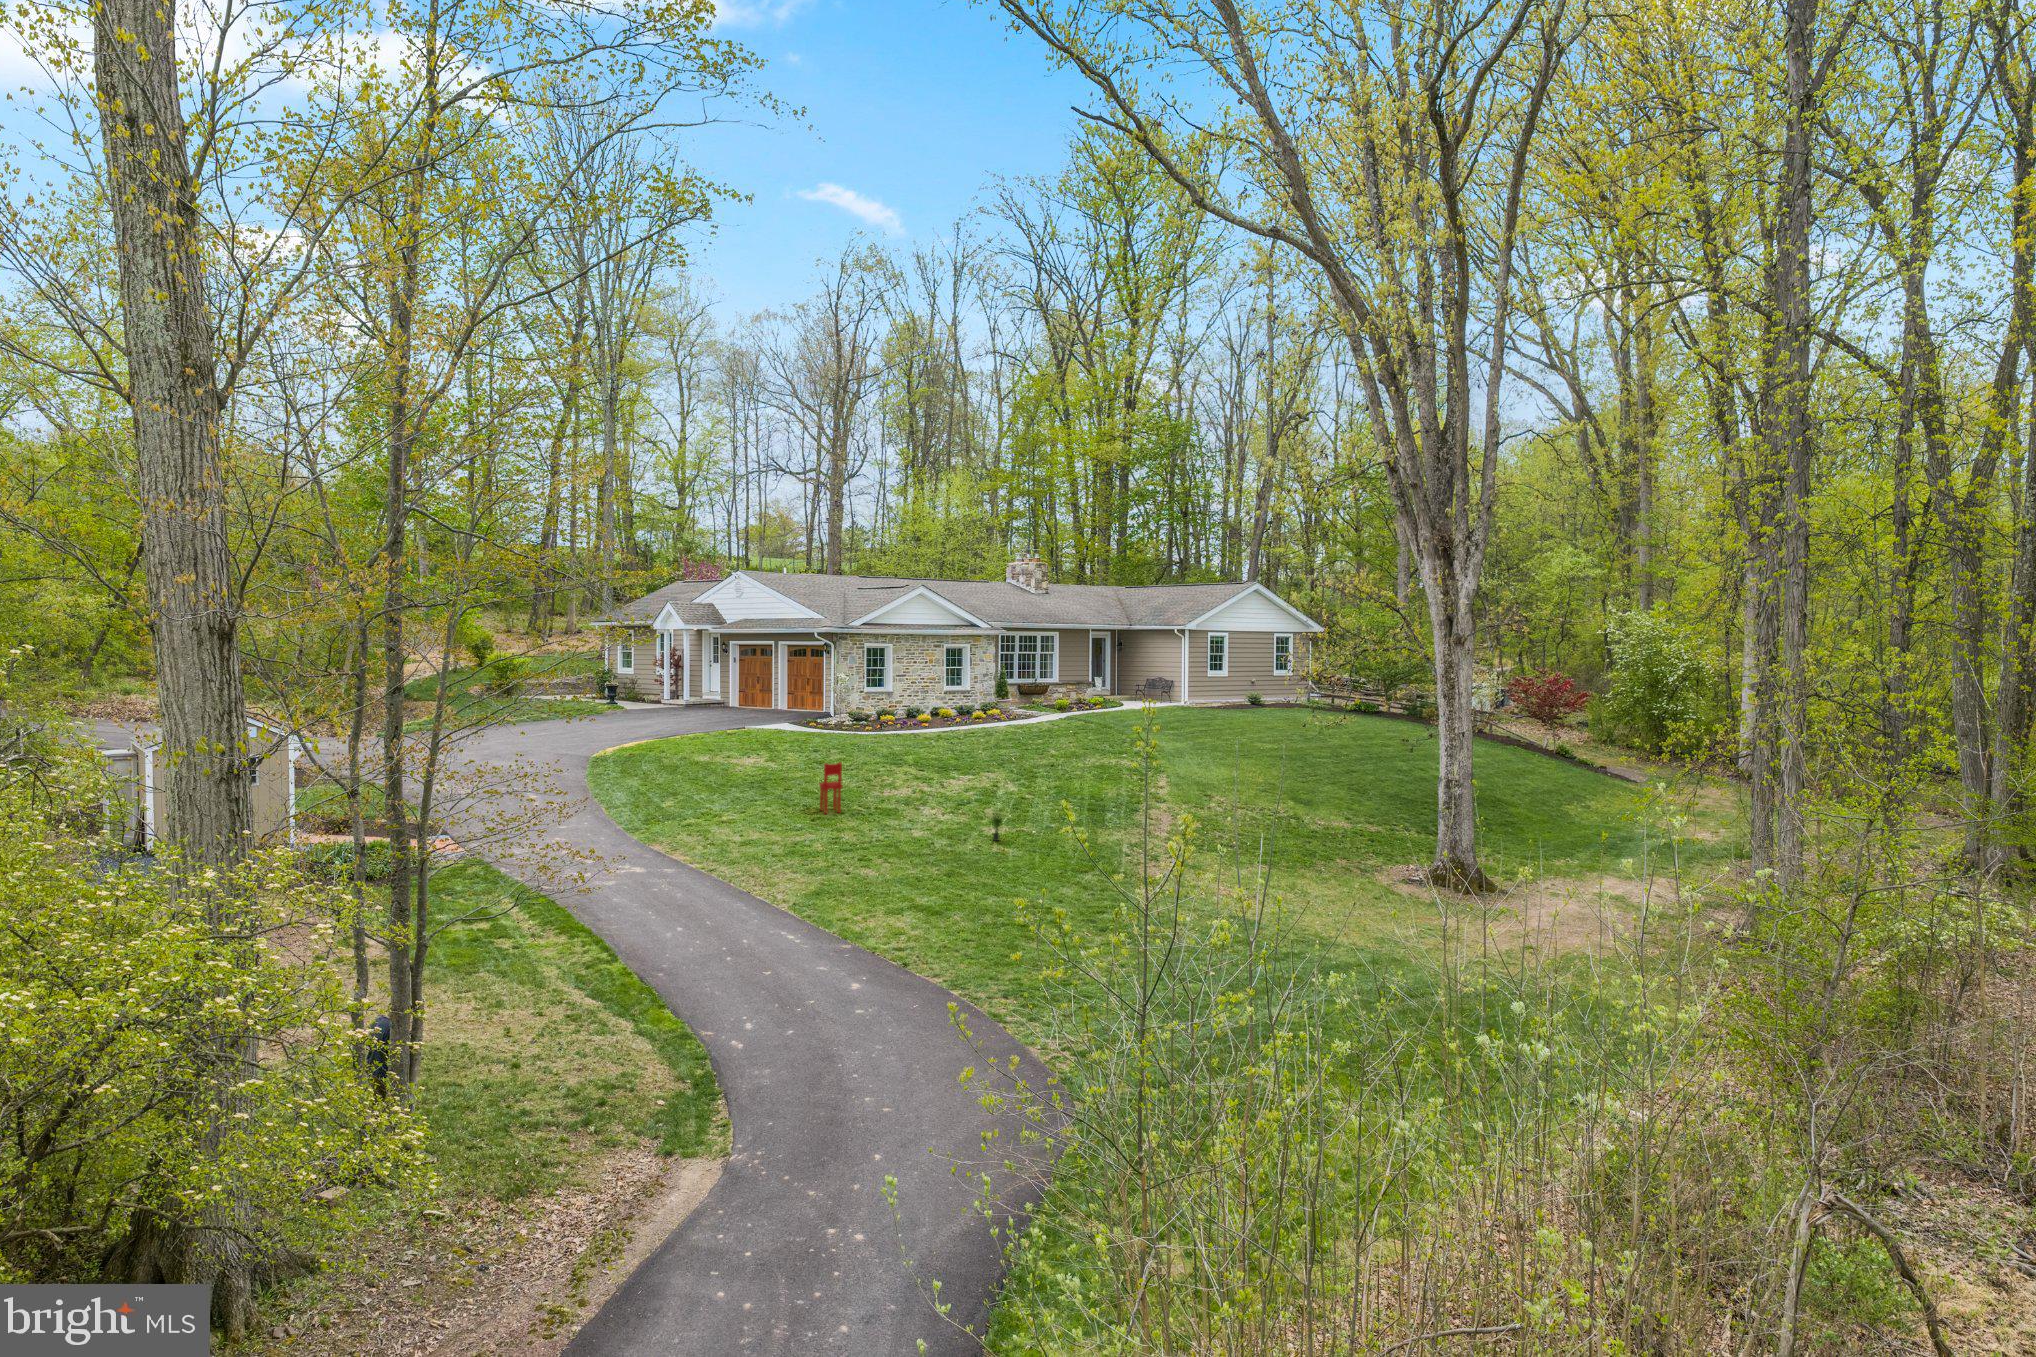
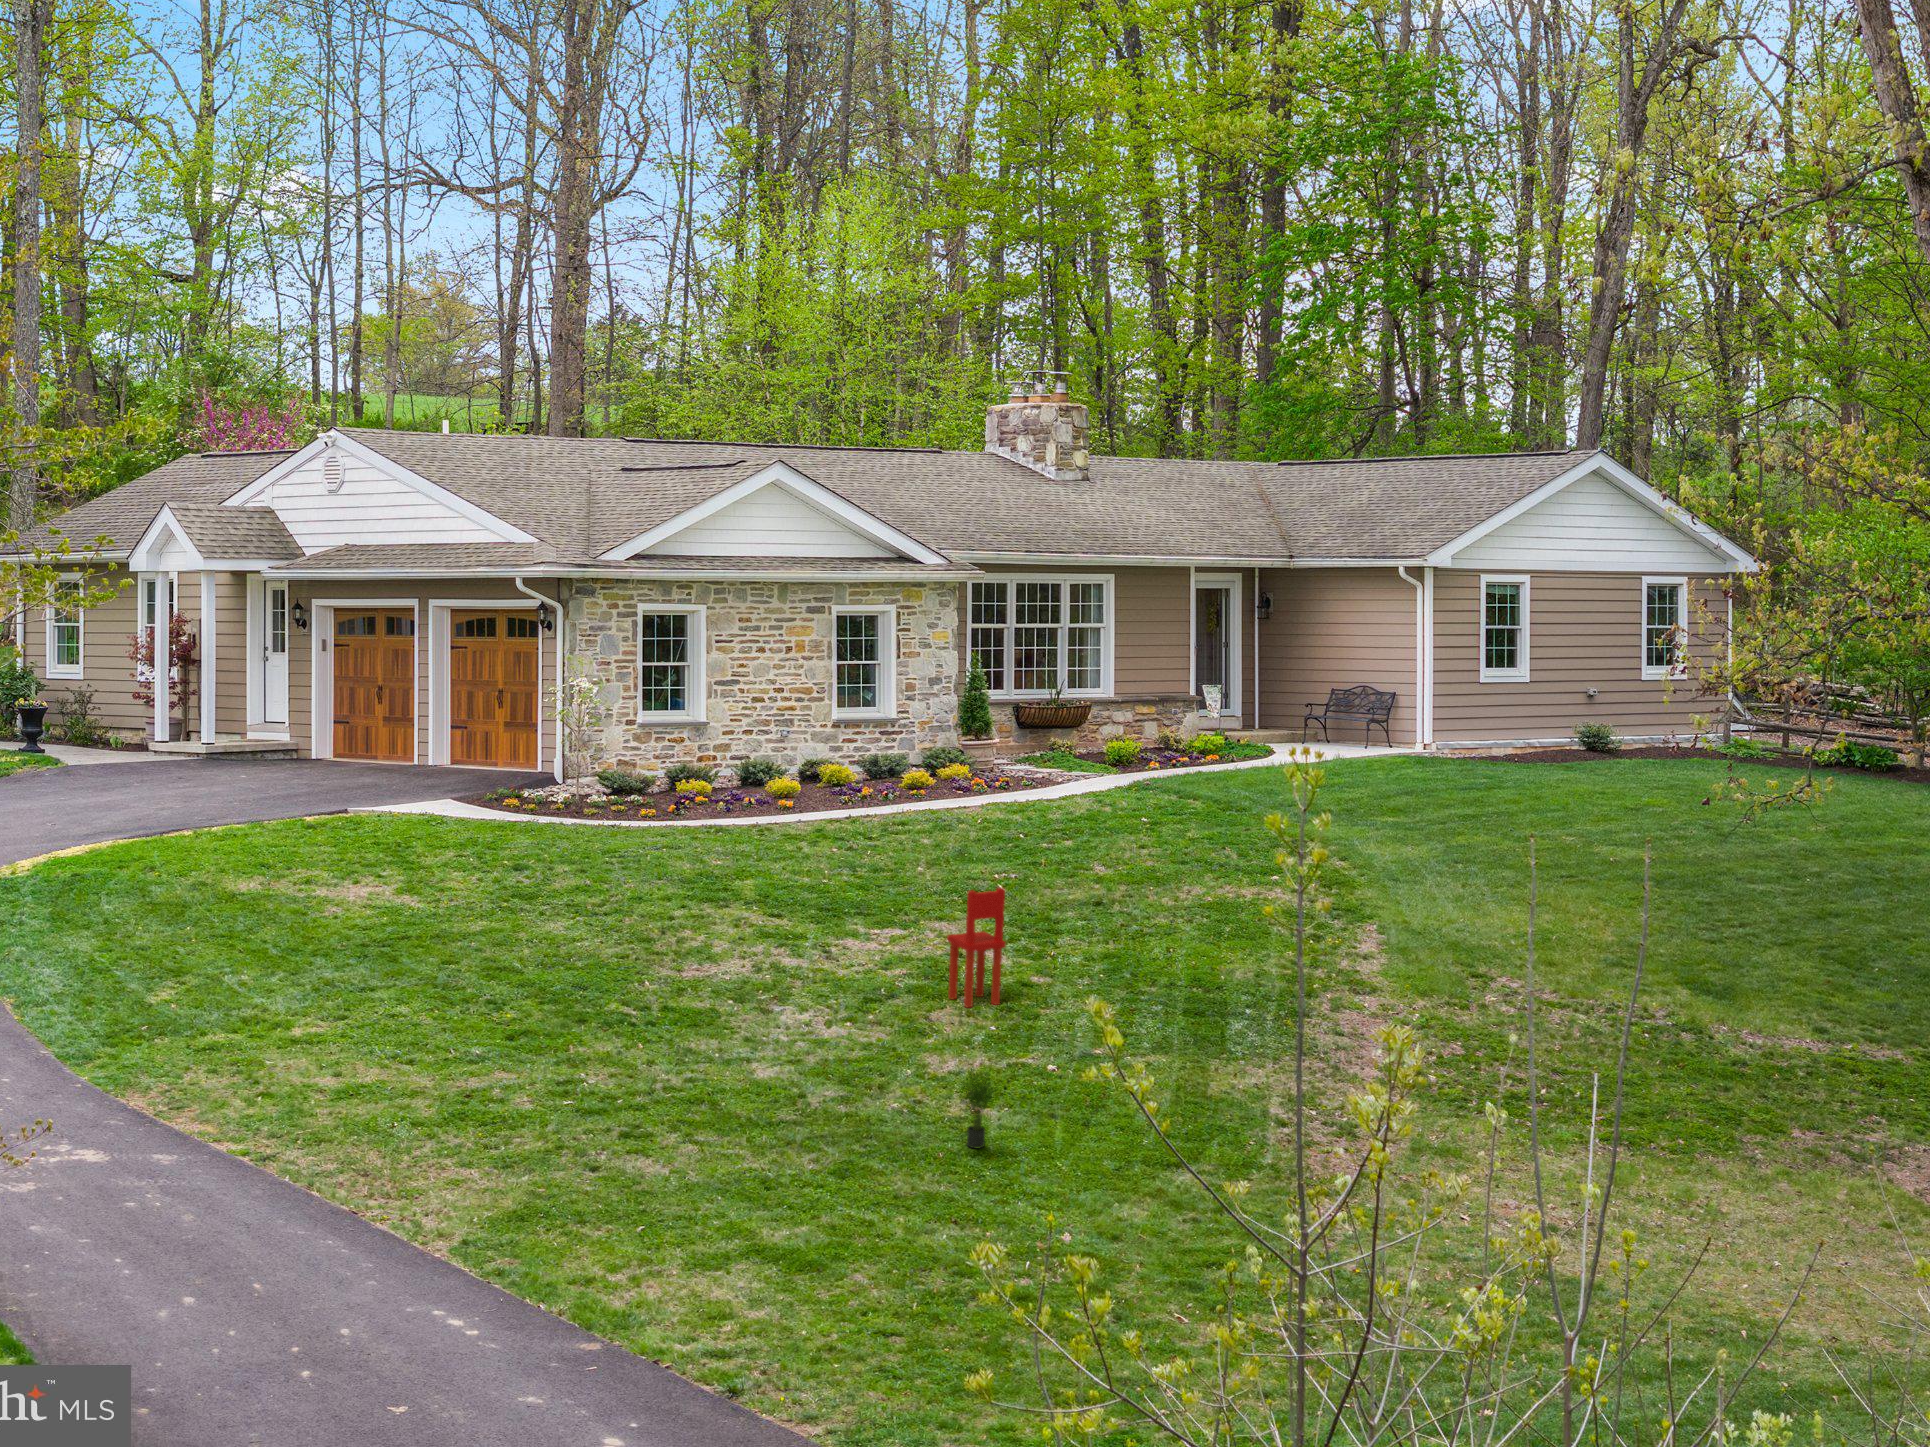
chair: present [819,762,842,814] -> present [947,887,1006,1008]

